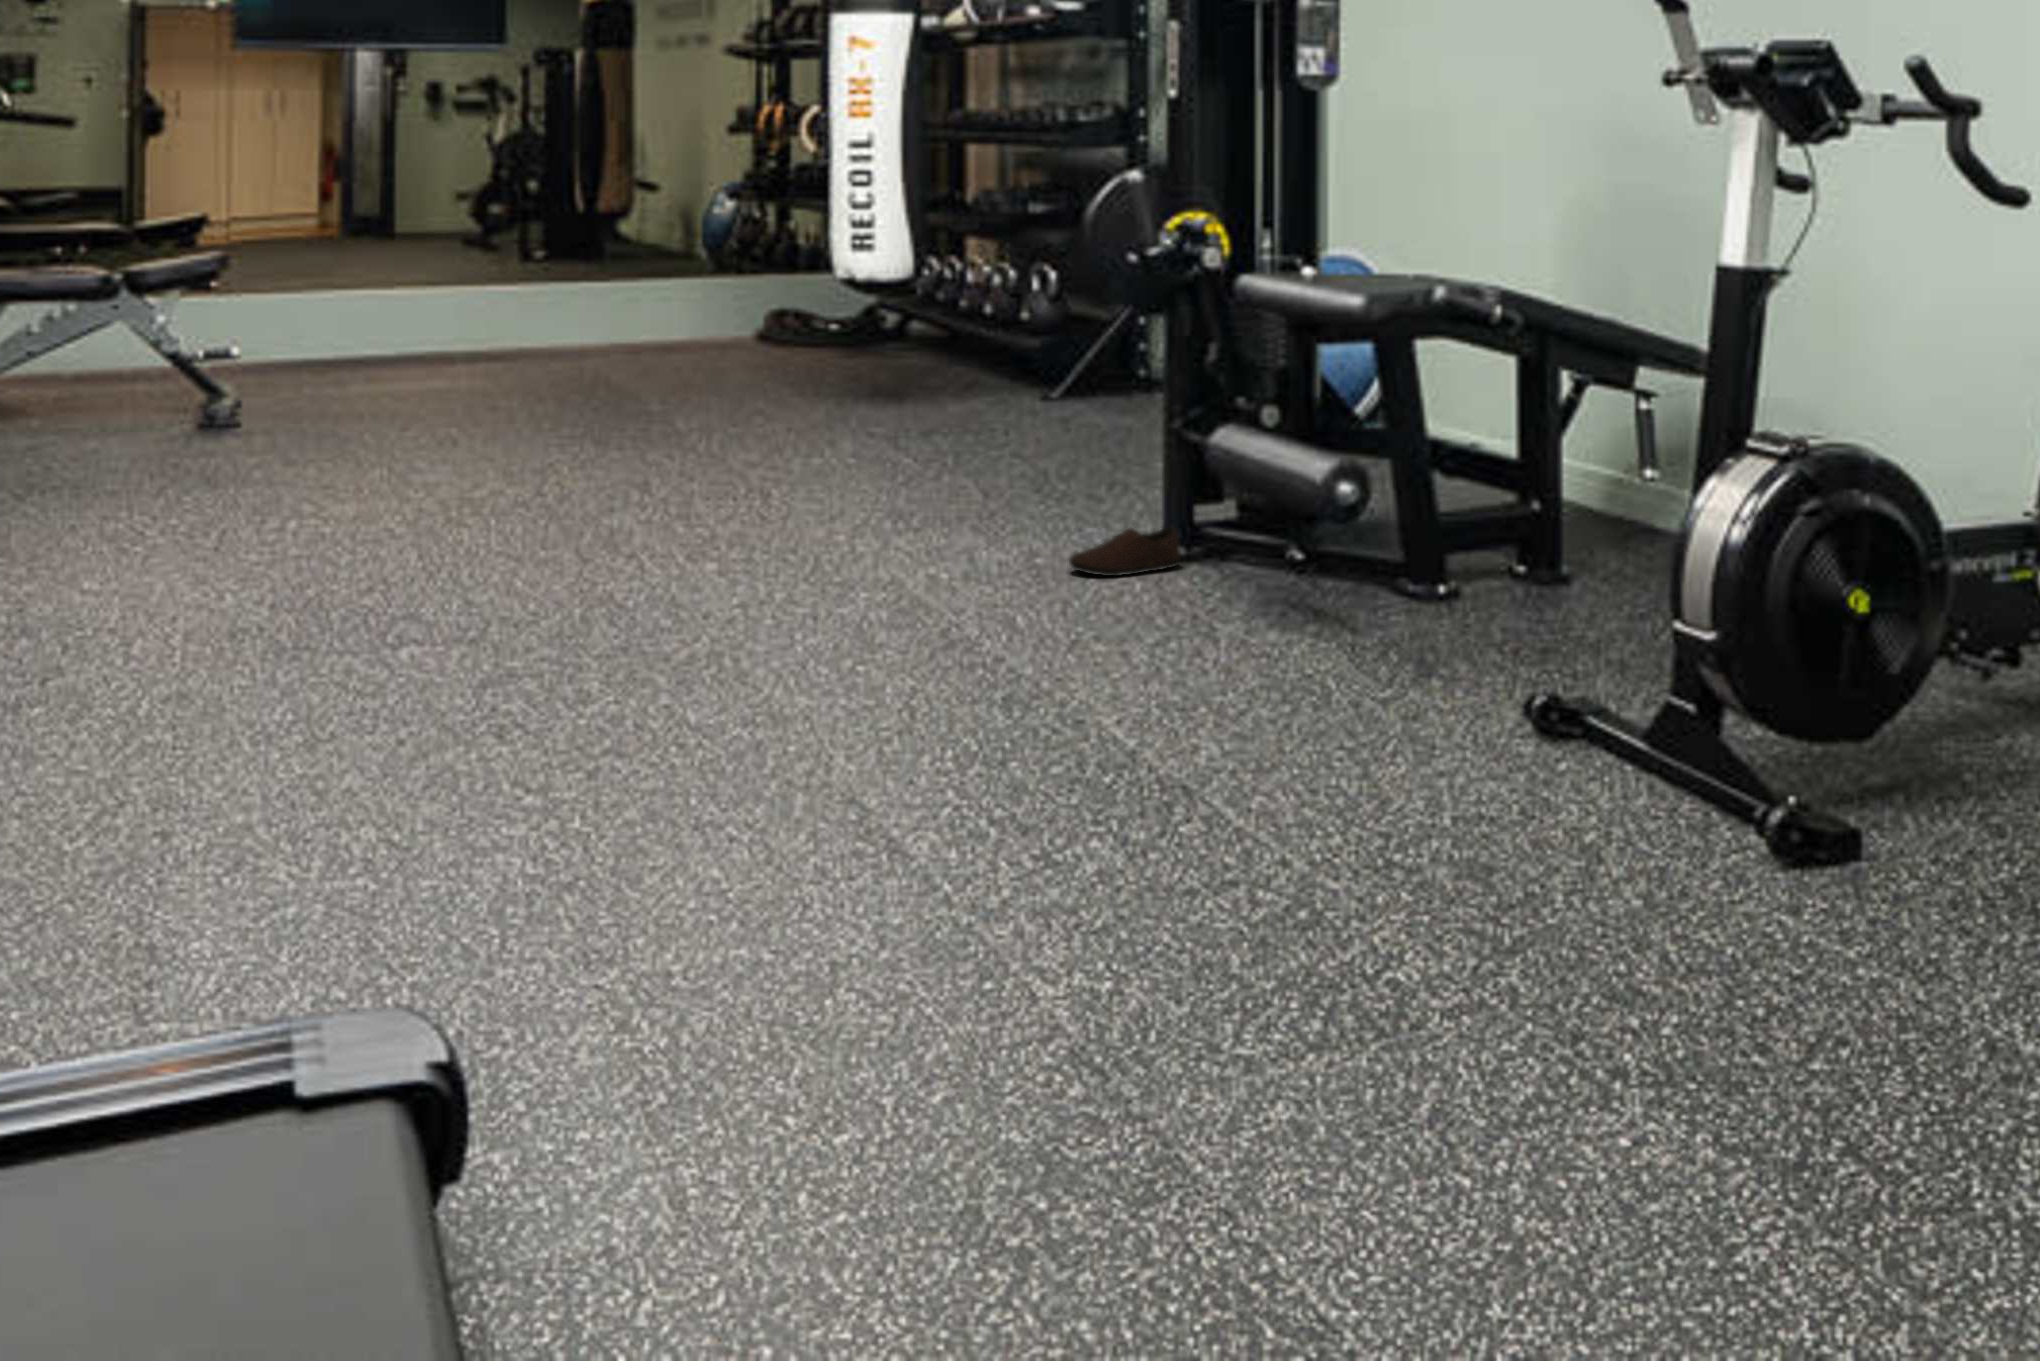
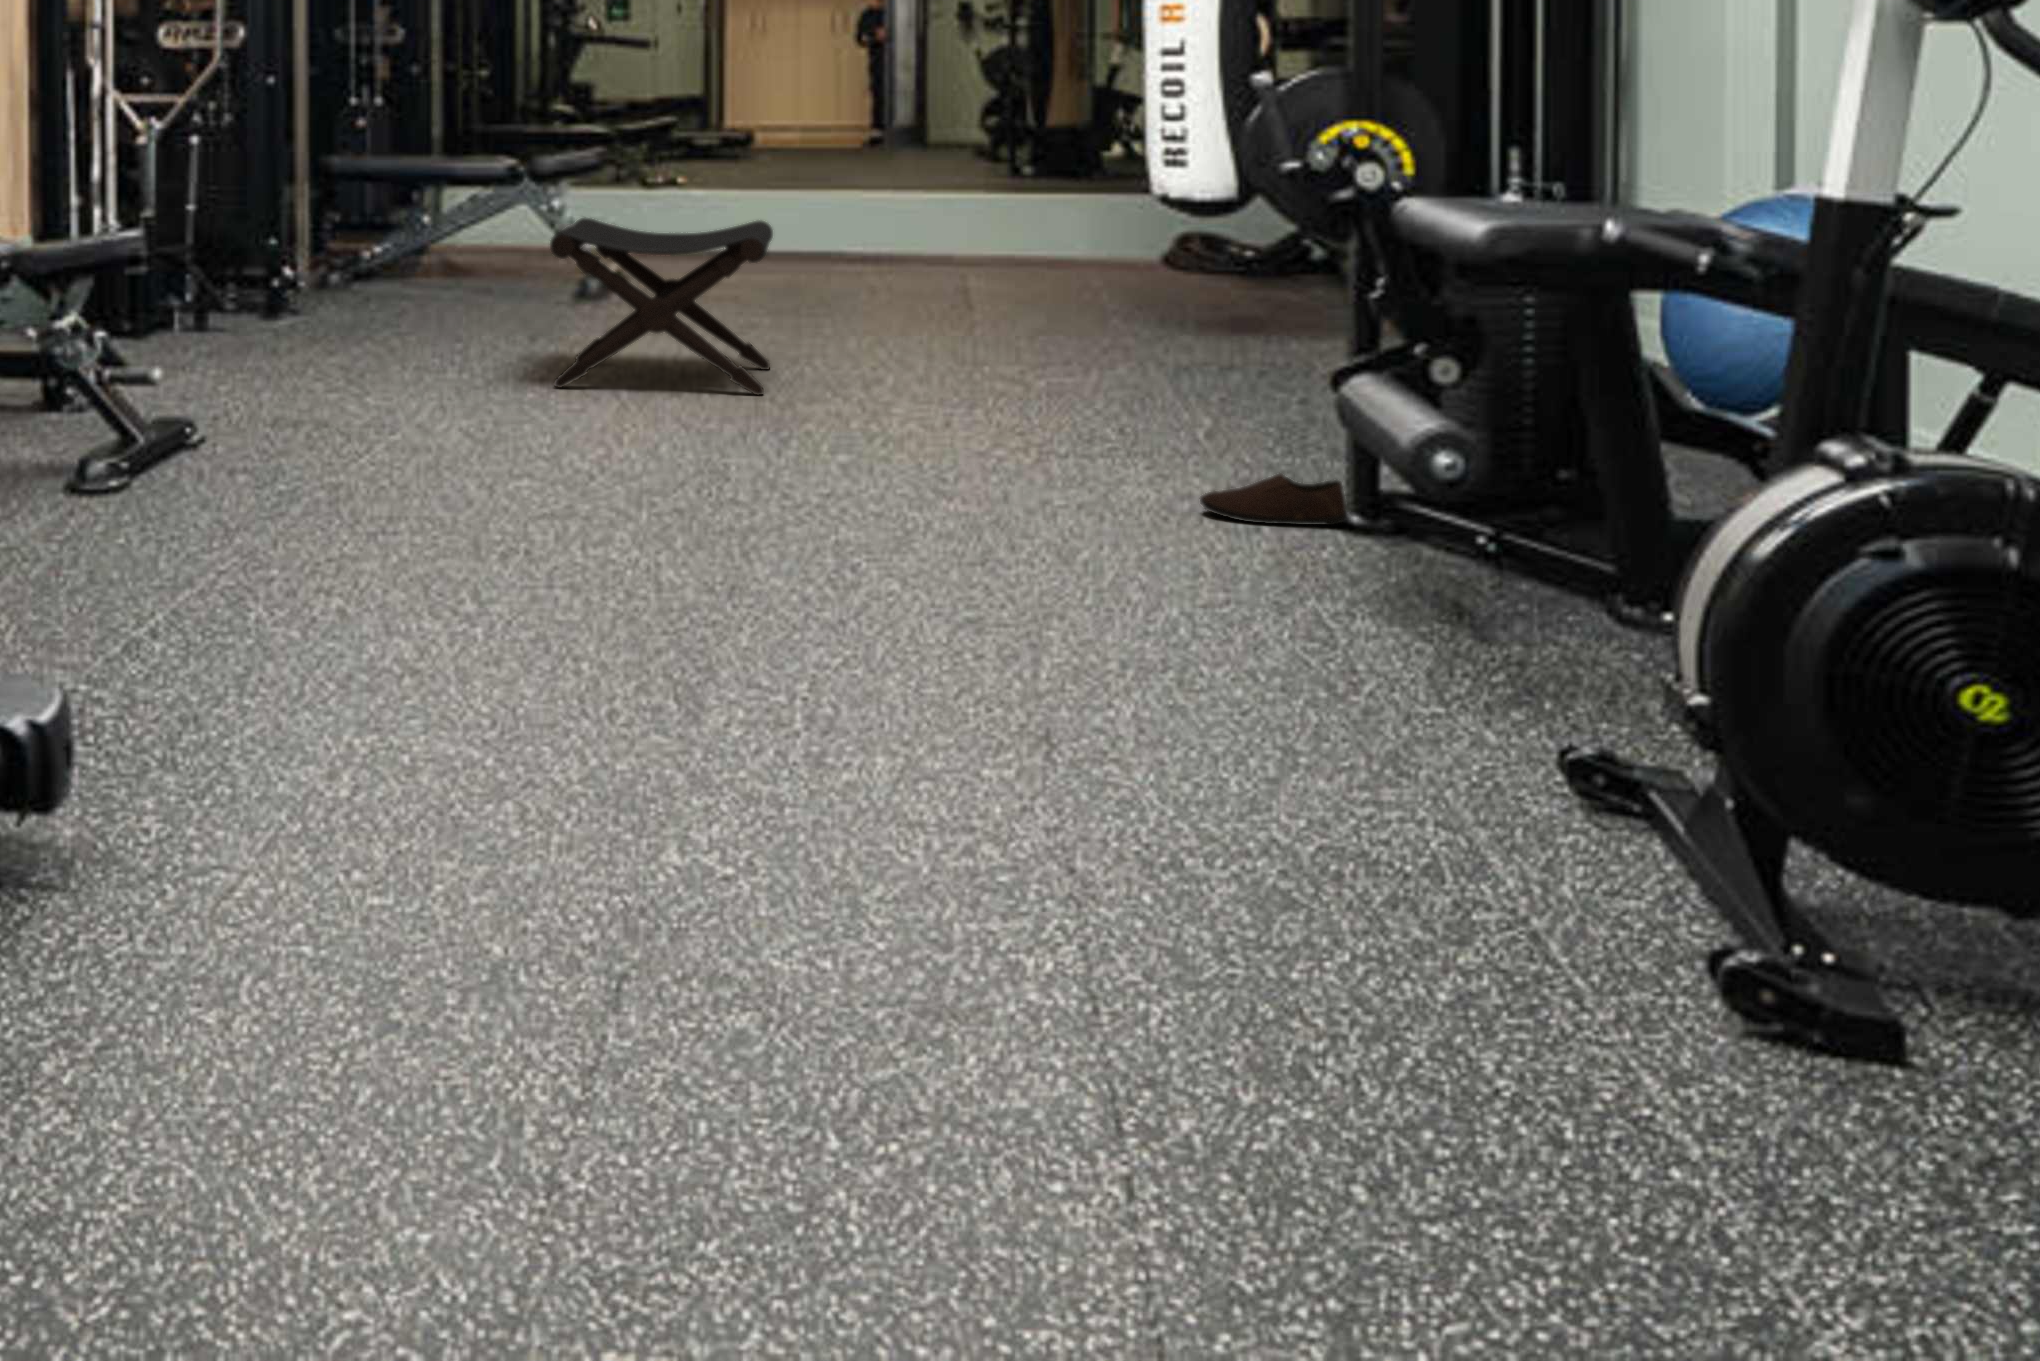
footstool: none [294,325,558,536] -> present [550,218,773,395]

